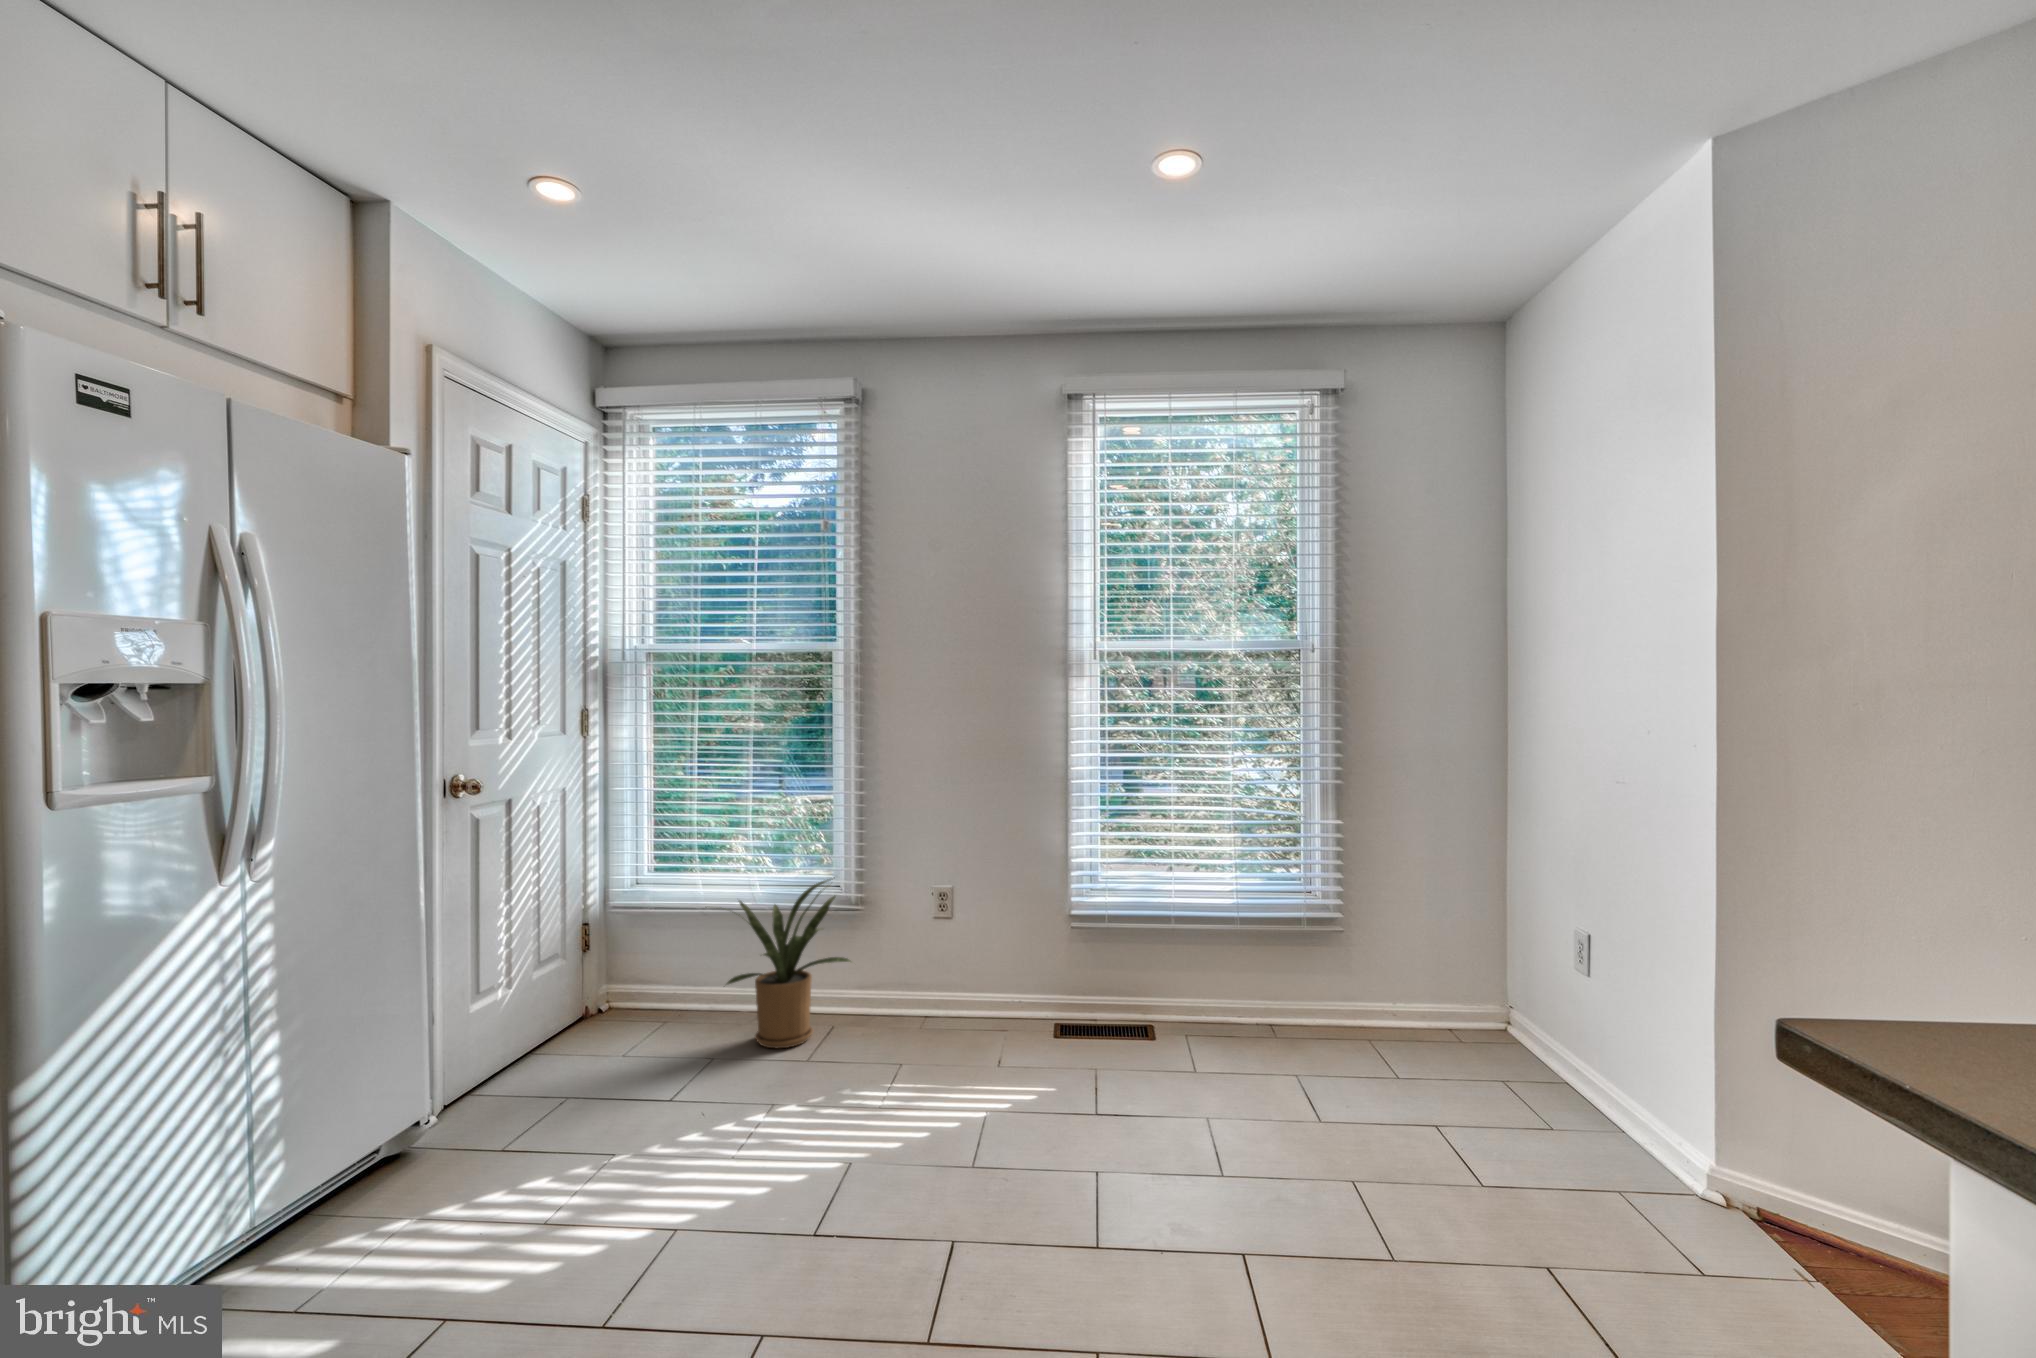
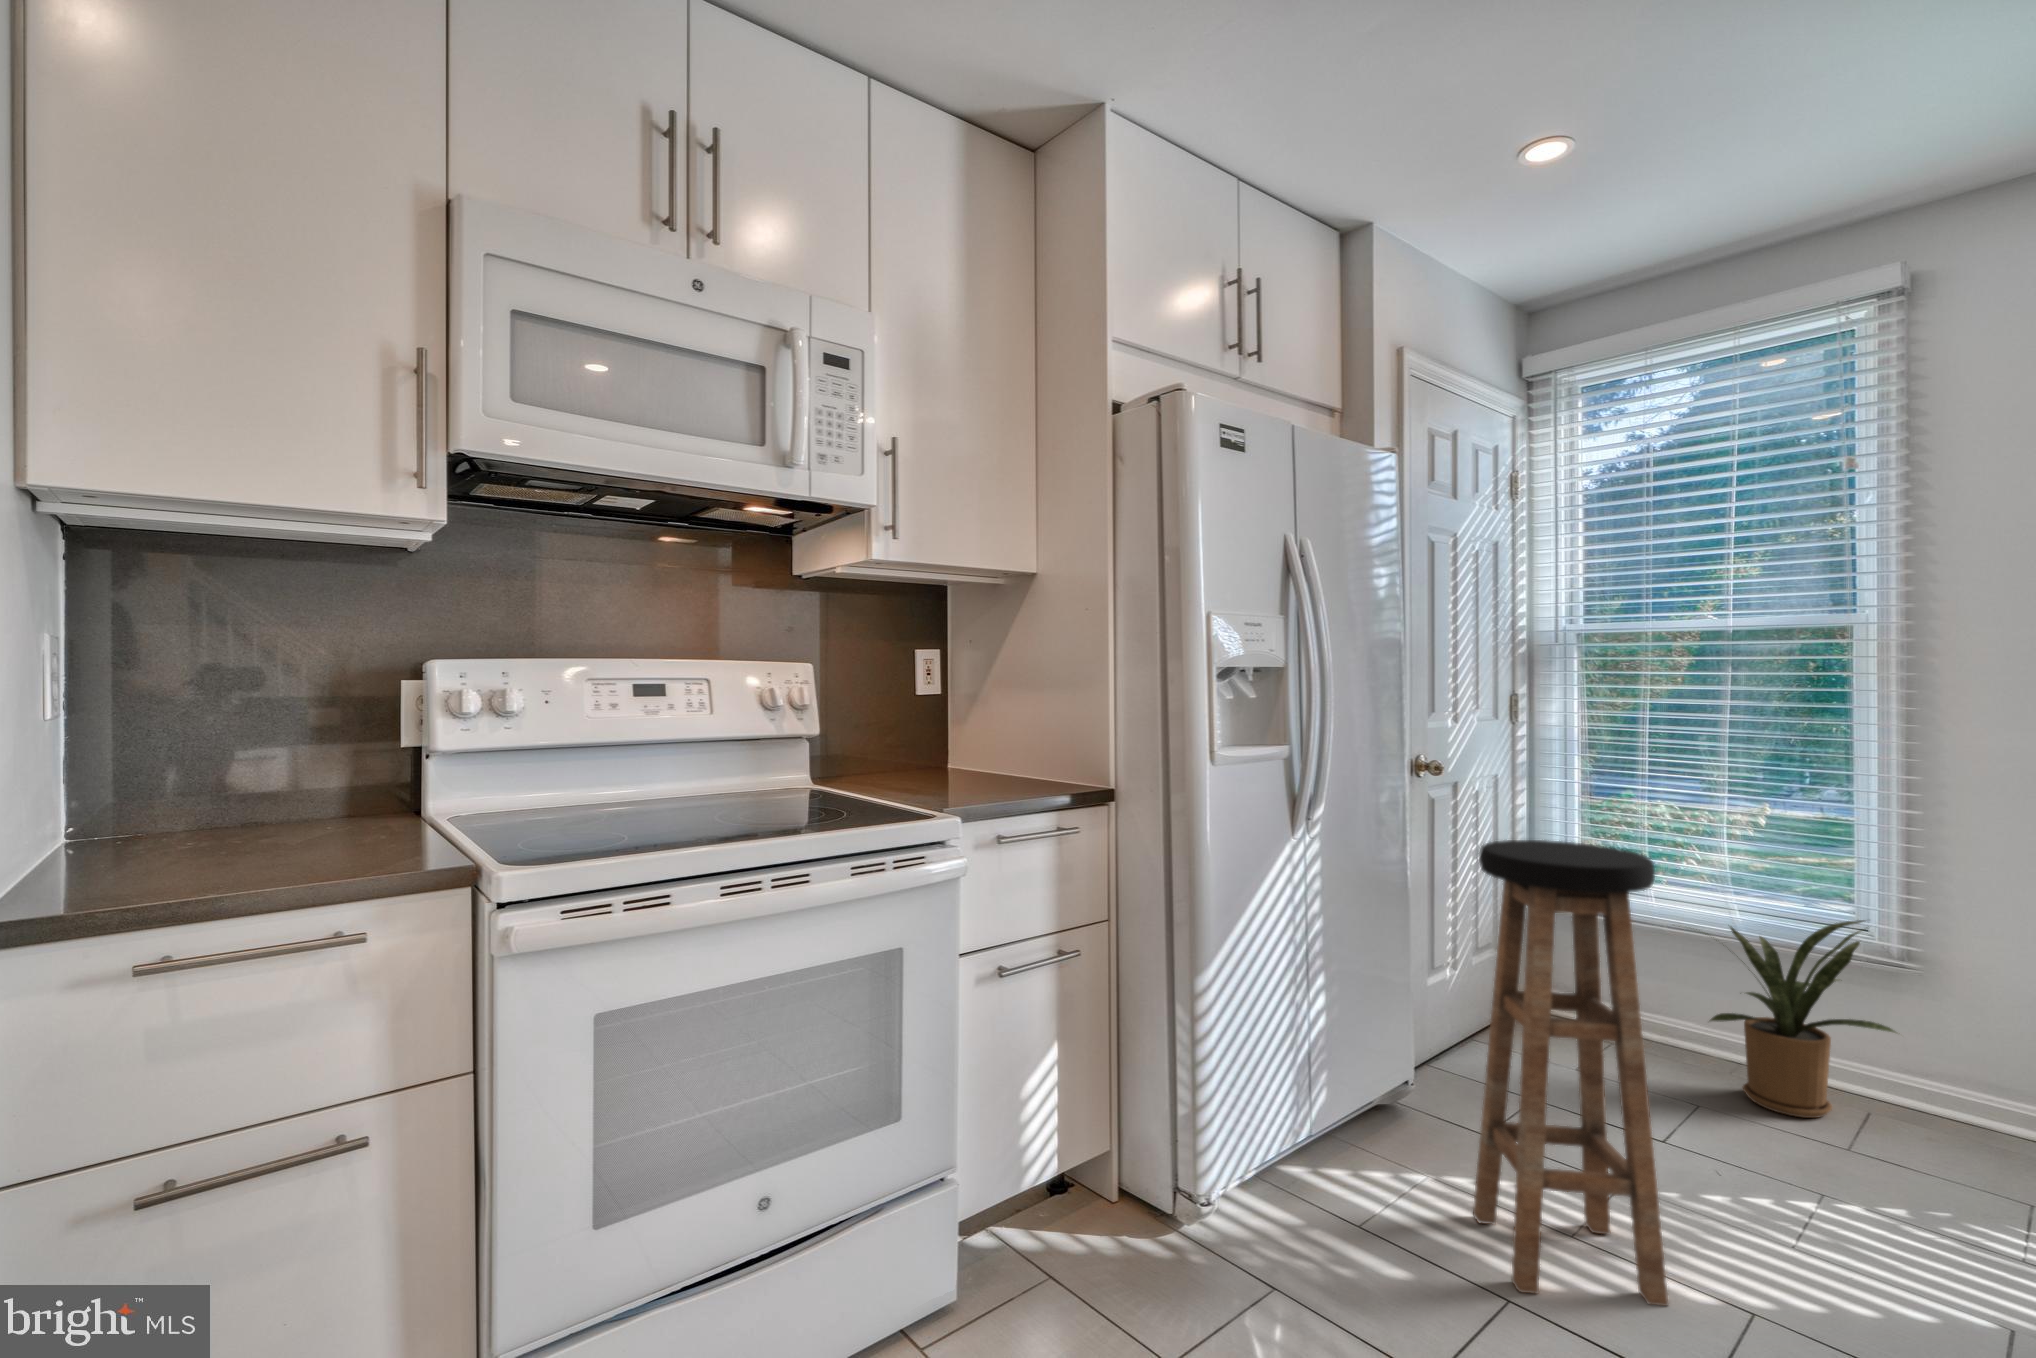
bar stool: none [434,844,603,1304] -> present [1473,840,1668,1306]

